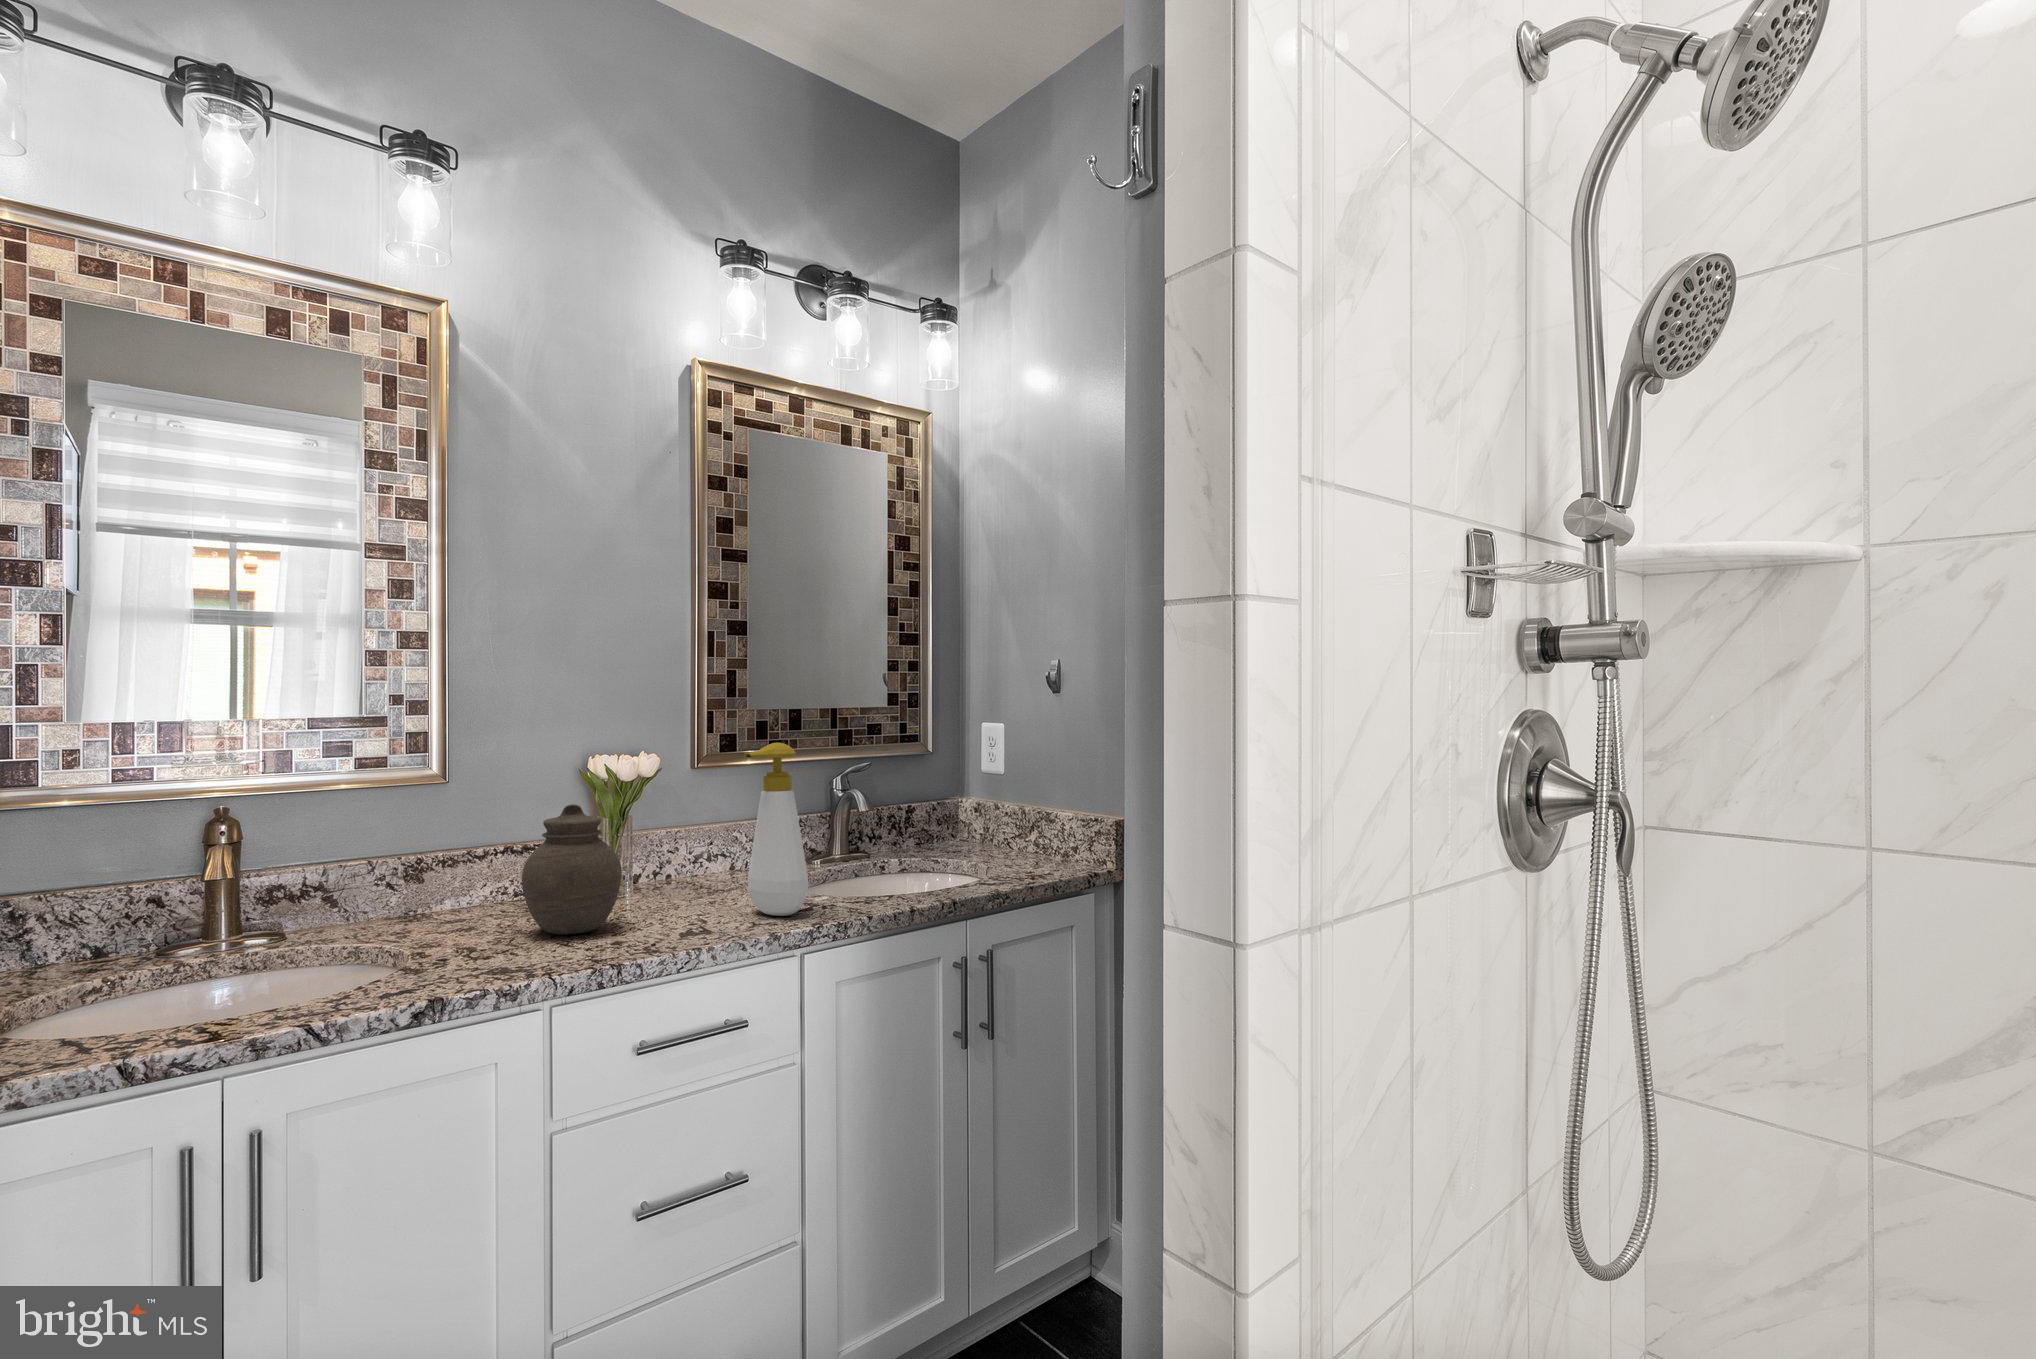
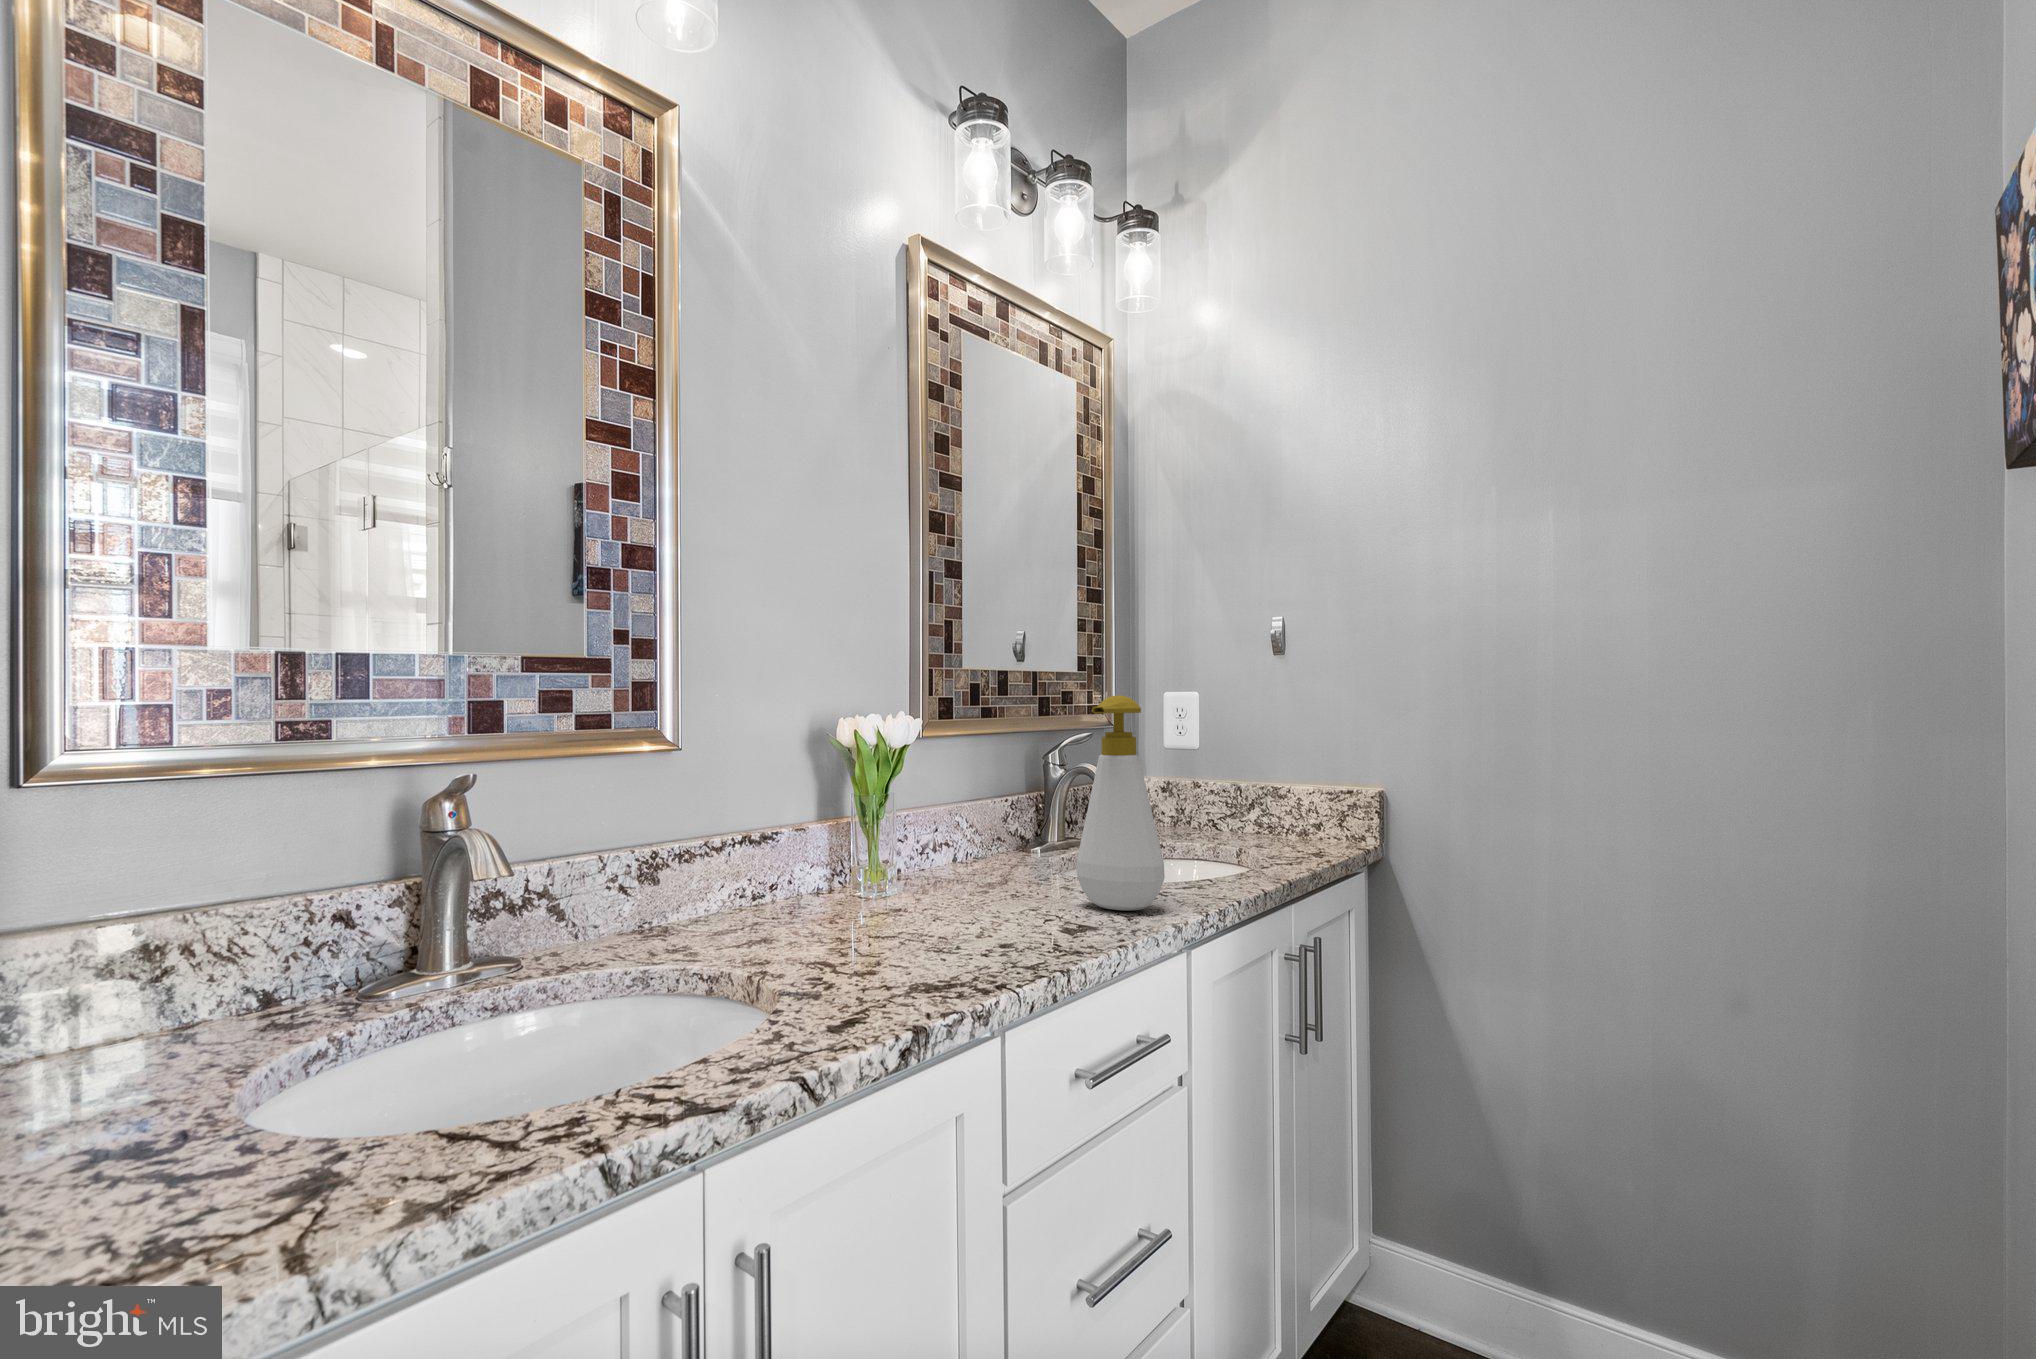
jar: present [522,804,622,935] -> none [844,772,968,944]

